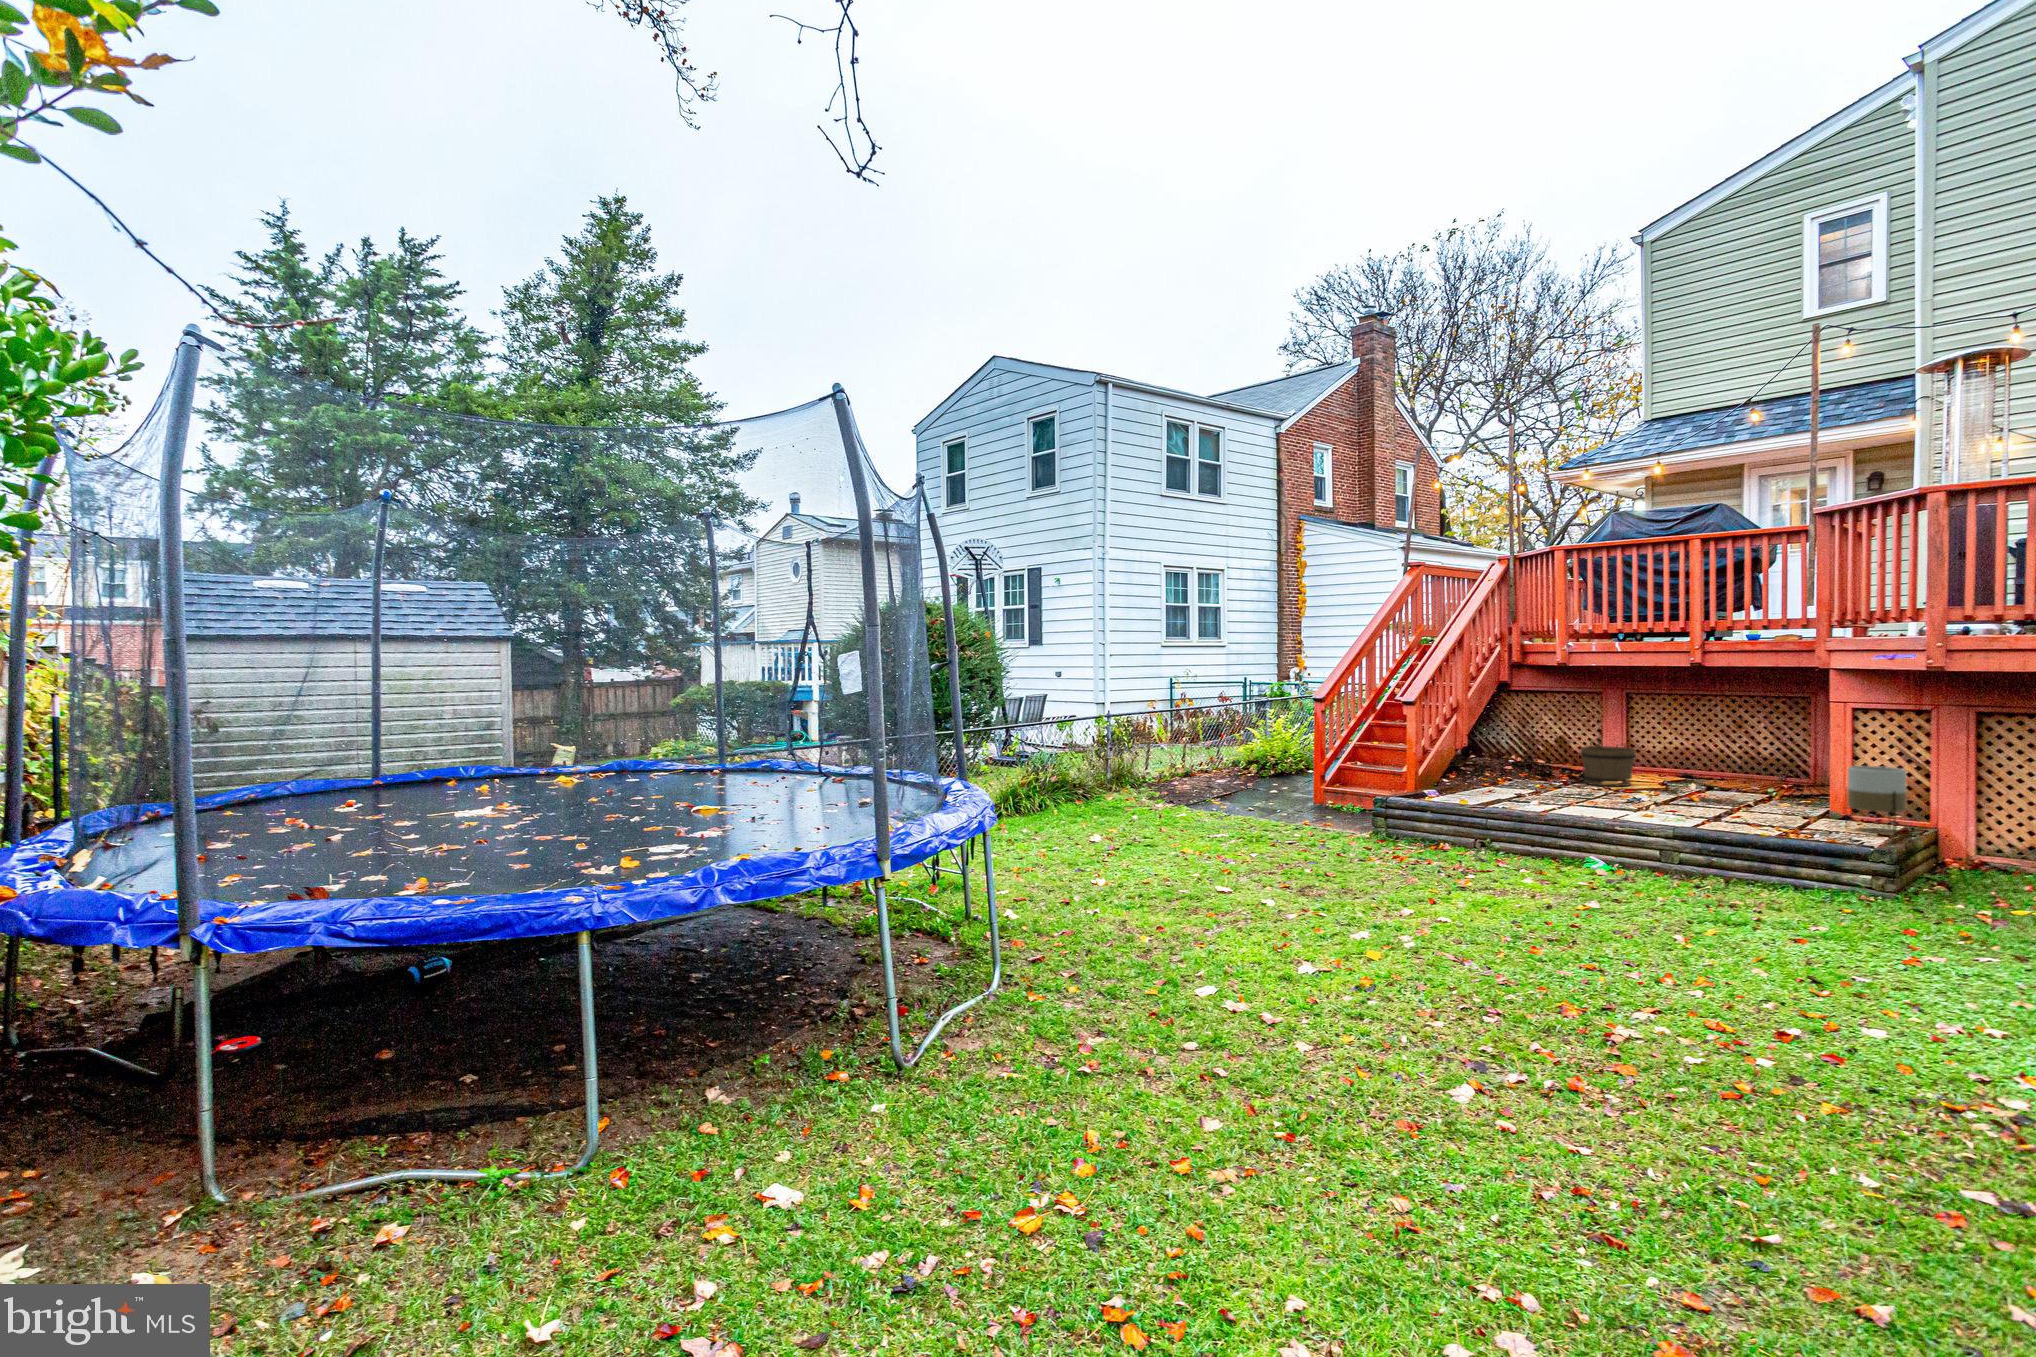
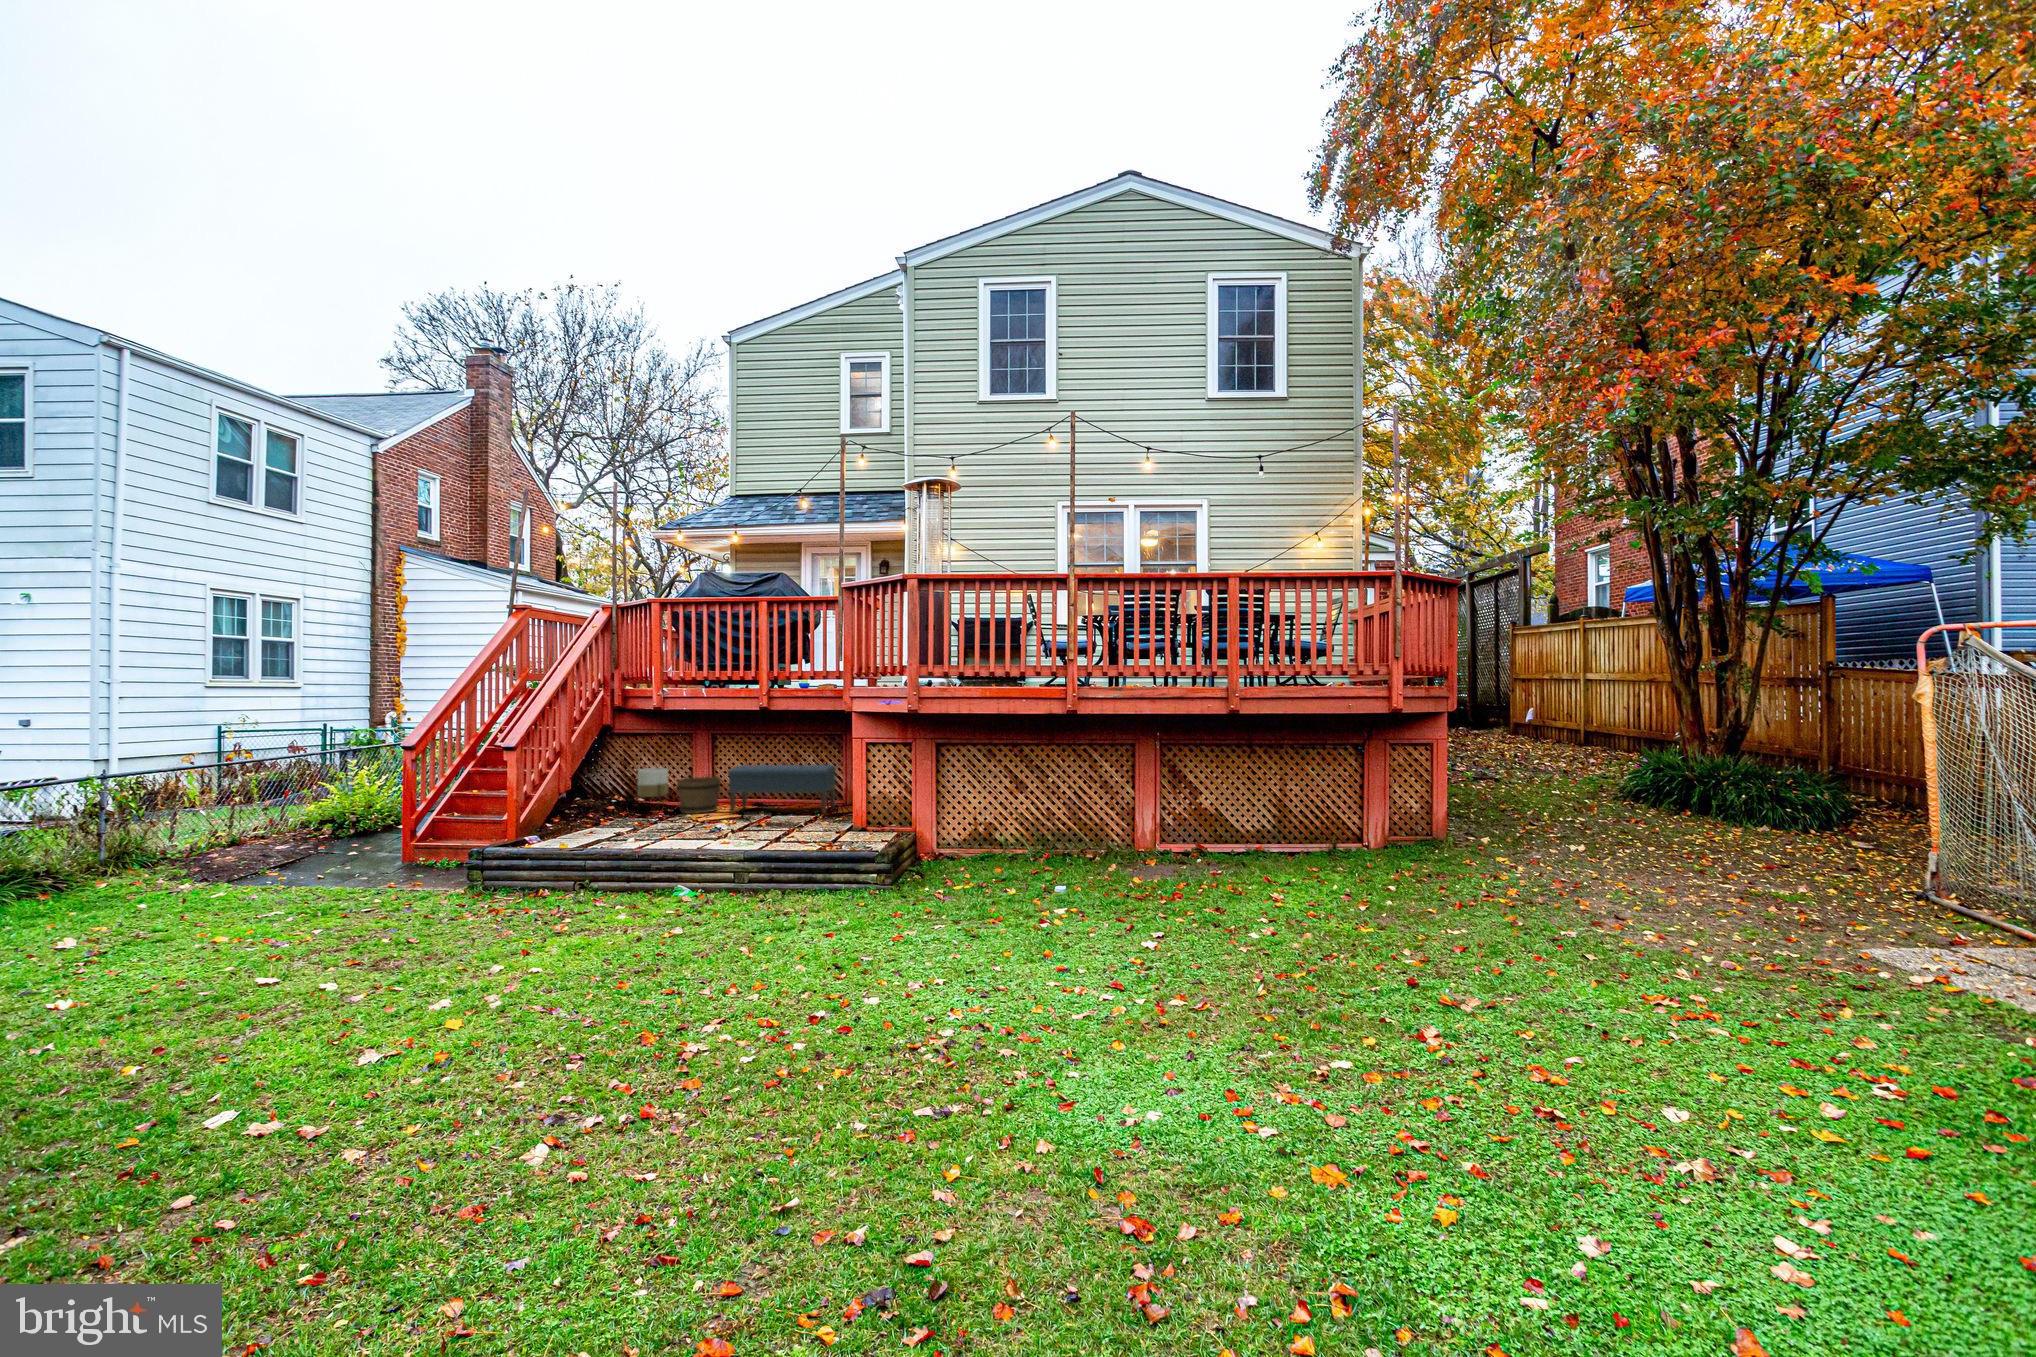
bench: none [1645,735,1805,804] -> present [728,764,836,814]
planter: present [1847,766,1906,832] -> present [637,768,668,807]

